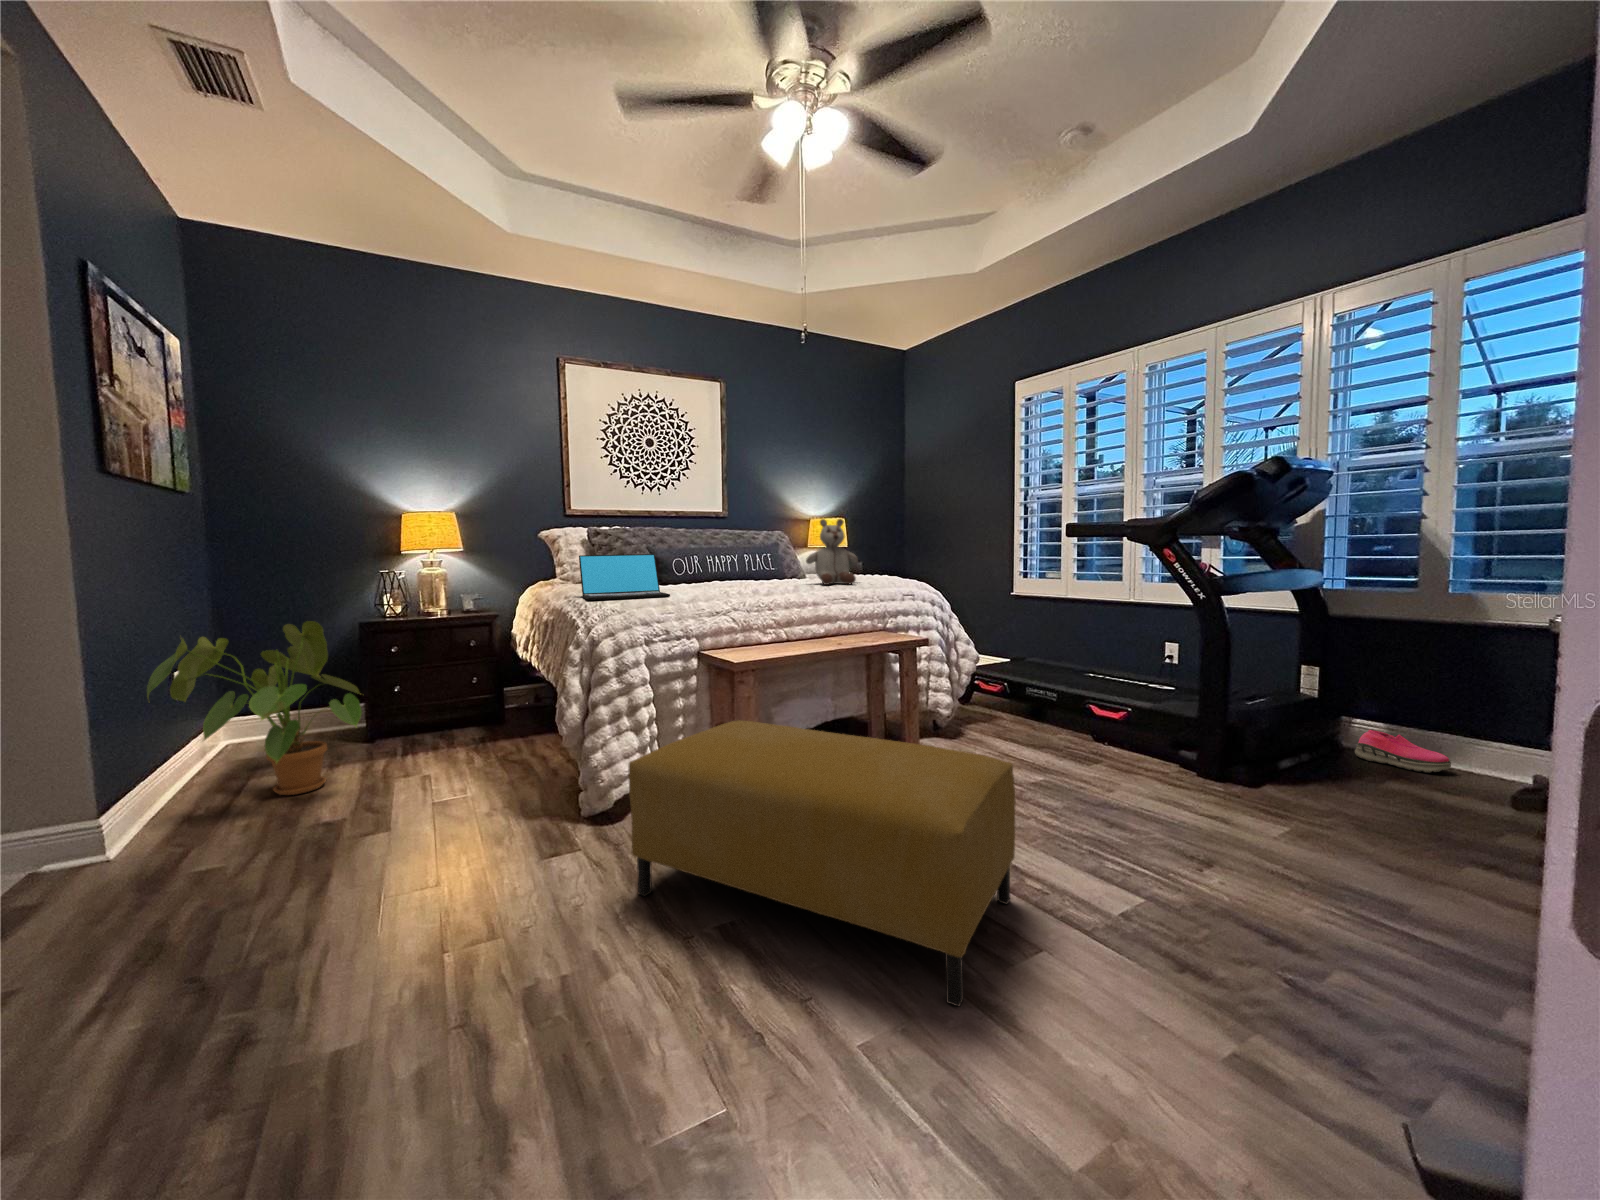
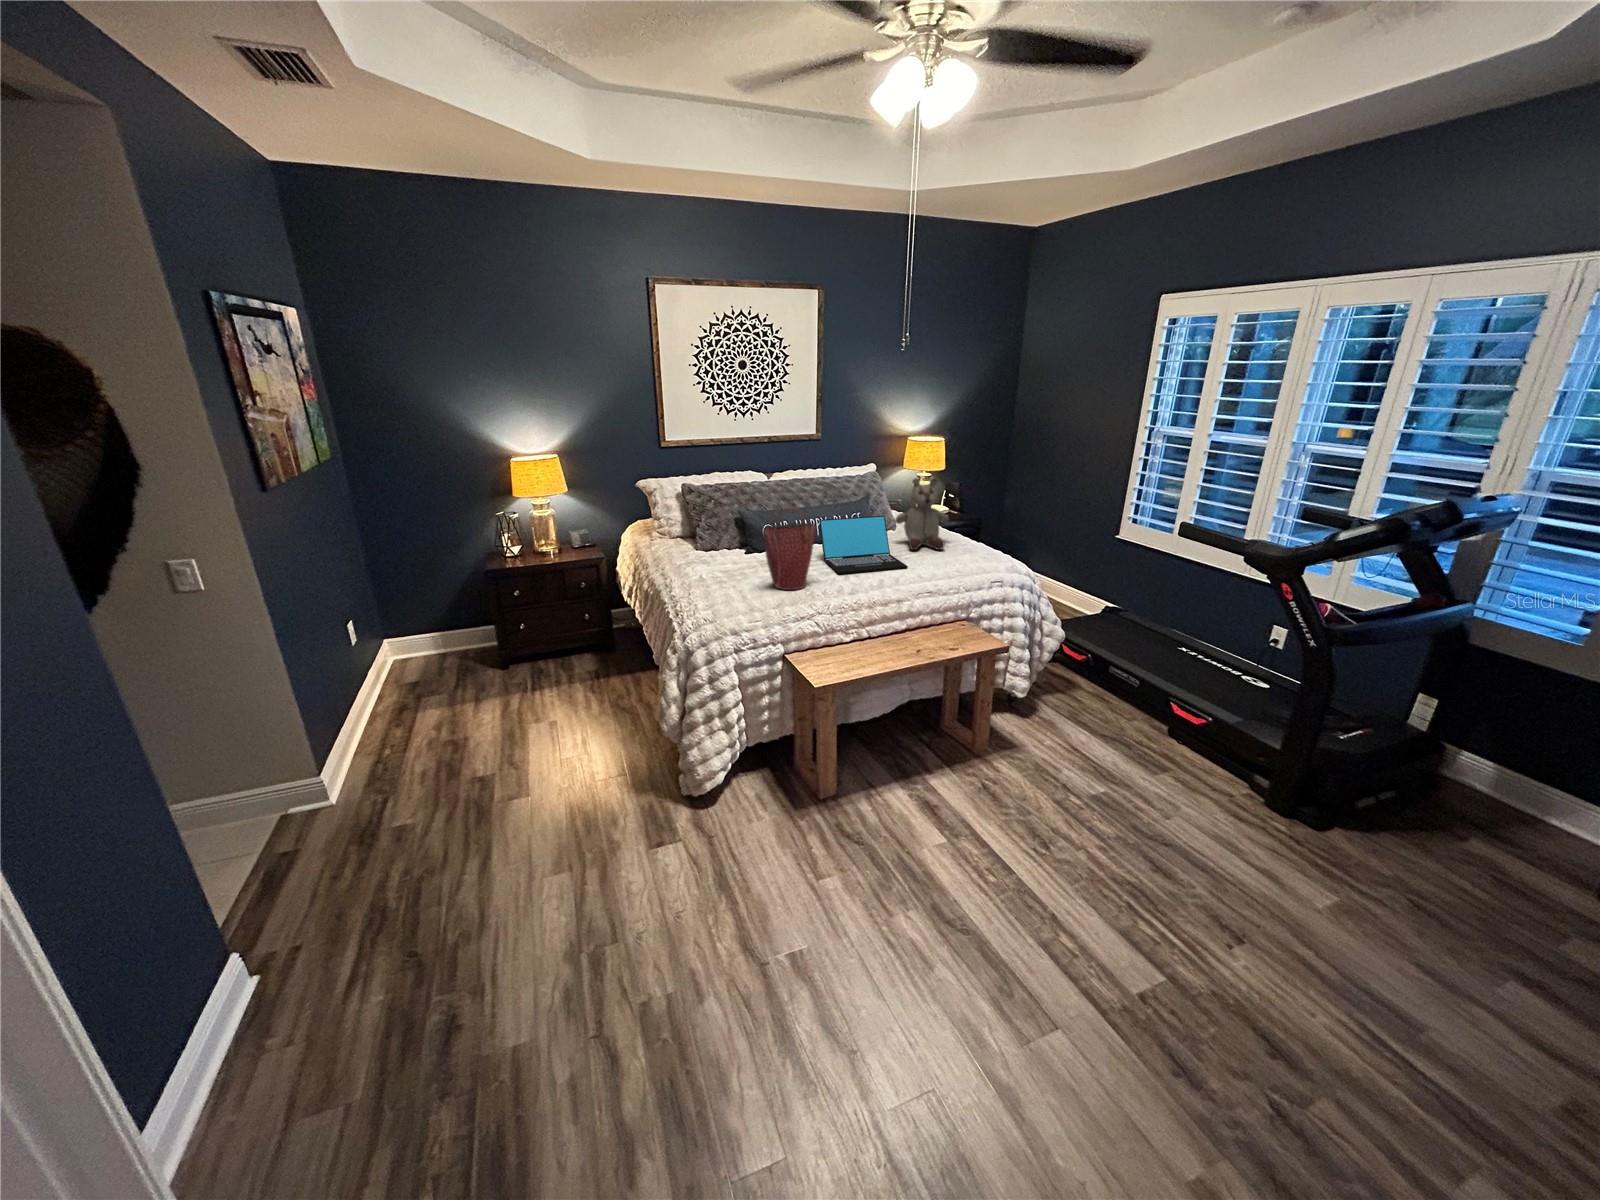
handbag: none [674,515,728,599] -> present [763,505,816,590]
laptop: present [579,554,670,600] -> present [819,516,908,574]
house plant: present [147,621,362,795] -> none [333,597,498,737]
ottoman: present [628,720,1015,1006] -> none [718,749,1062,1085]
shoe: present [1355,730,1451,772] -> none [1448,774,1553,833]

